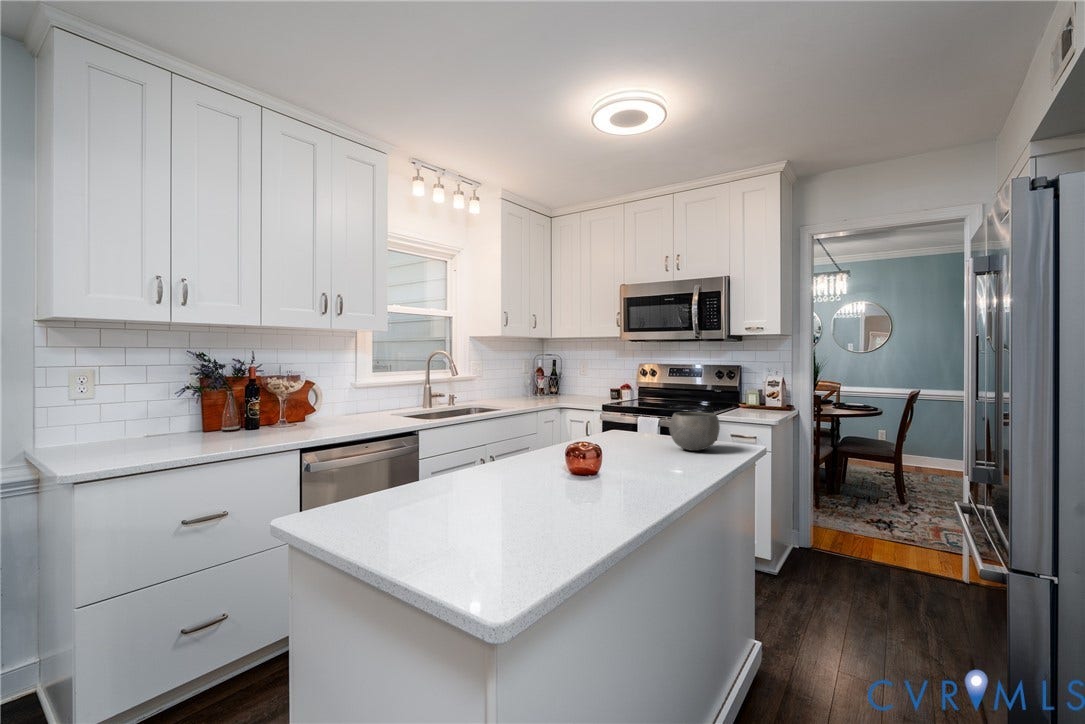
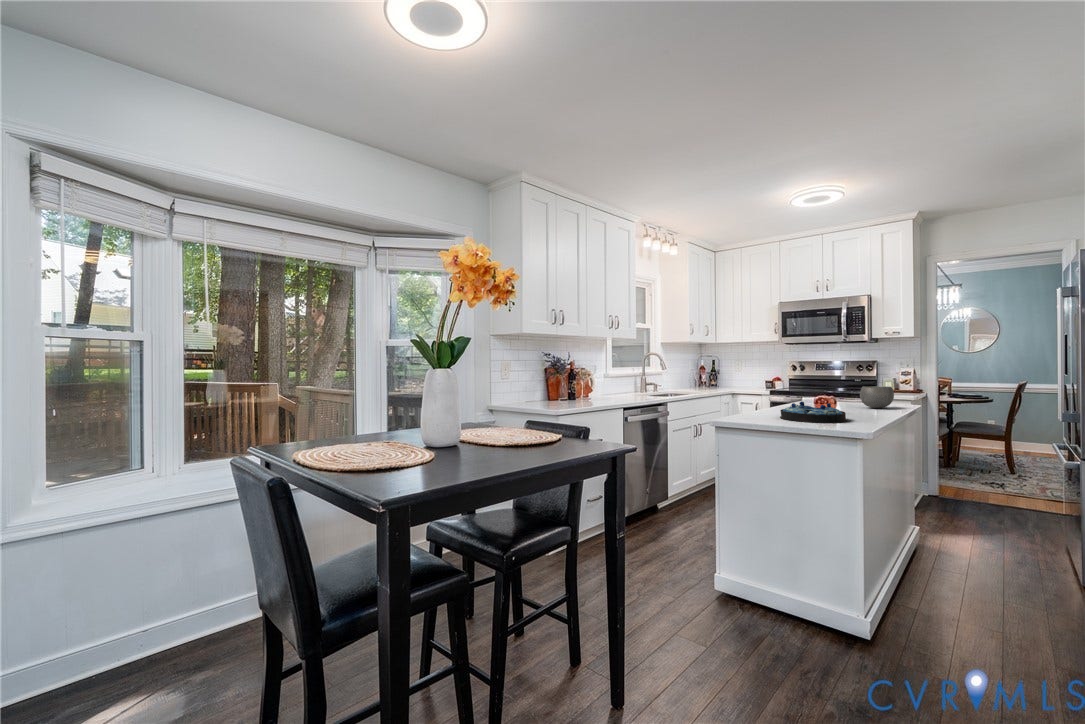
serving tray: none [454,454,574,521] -> present [780,401,847,423]

